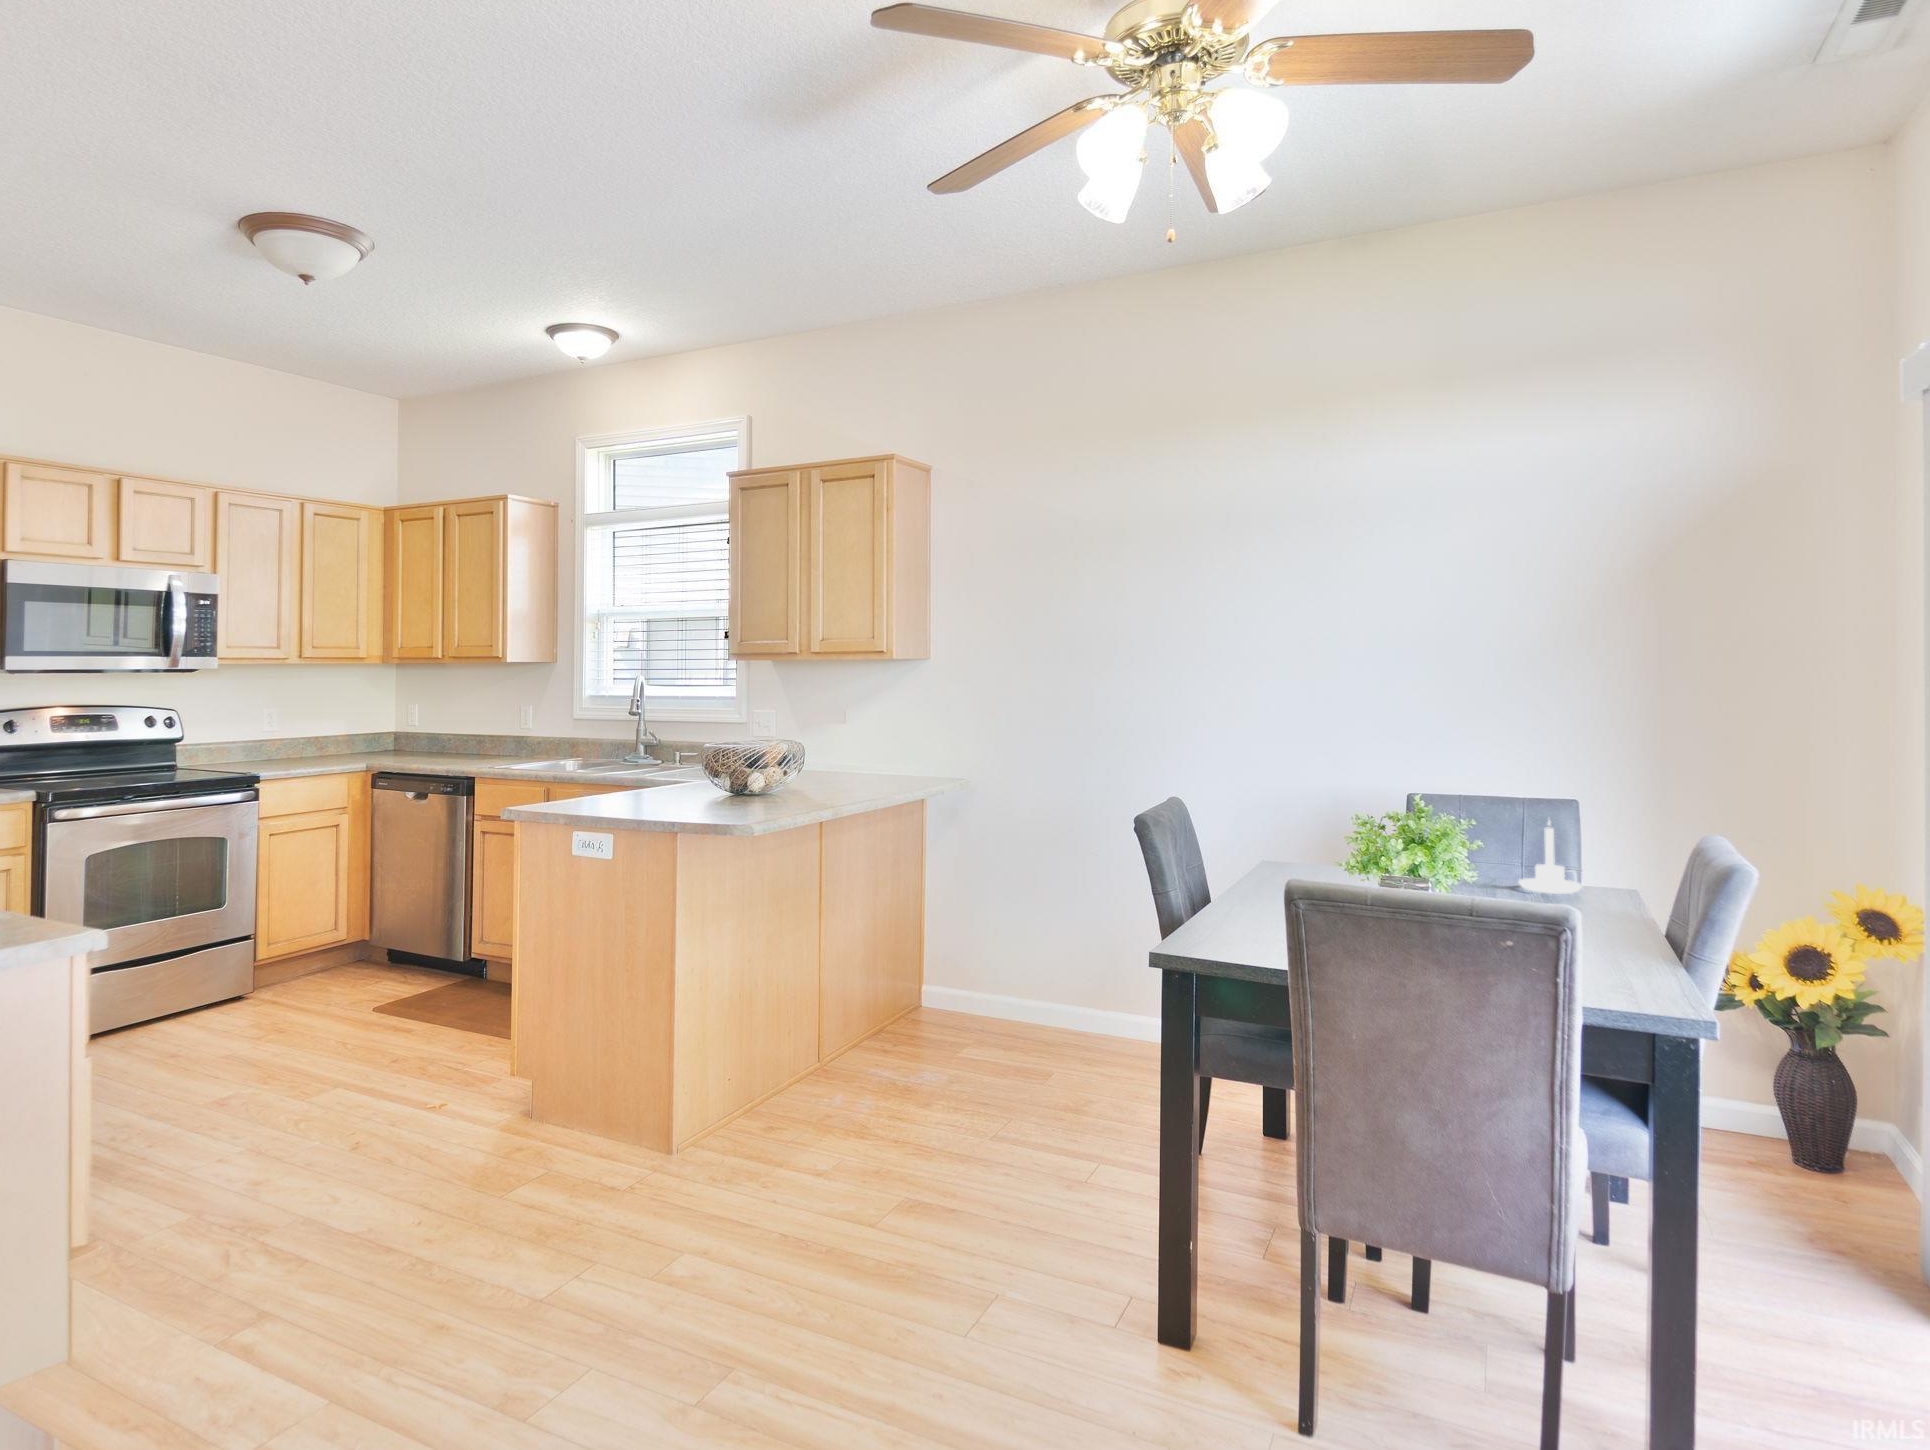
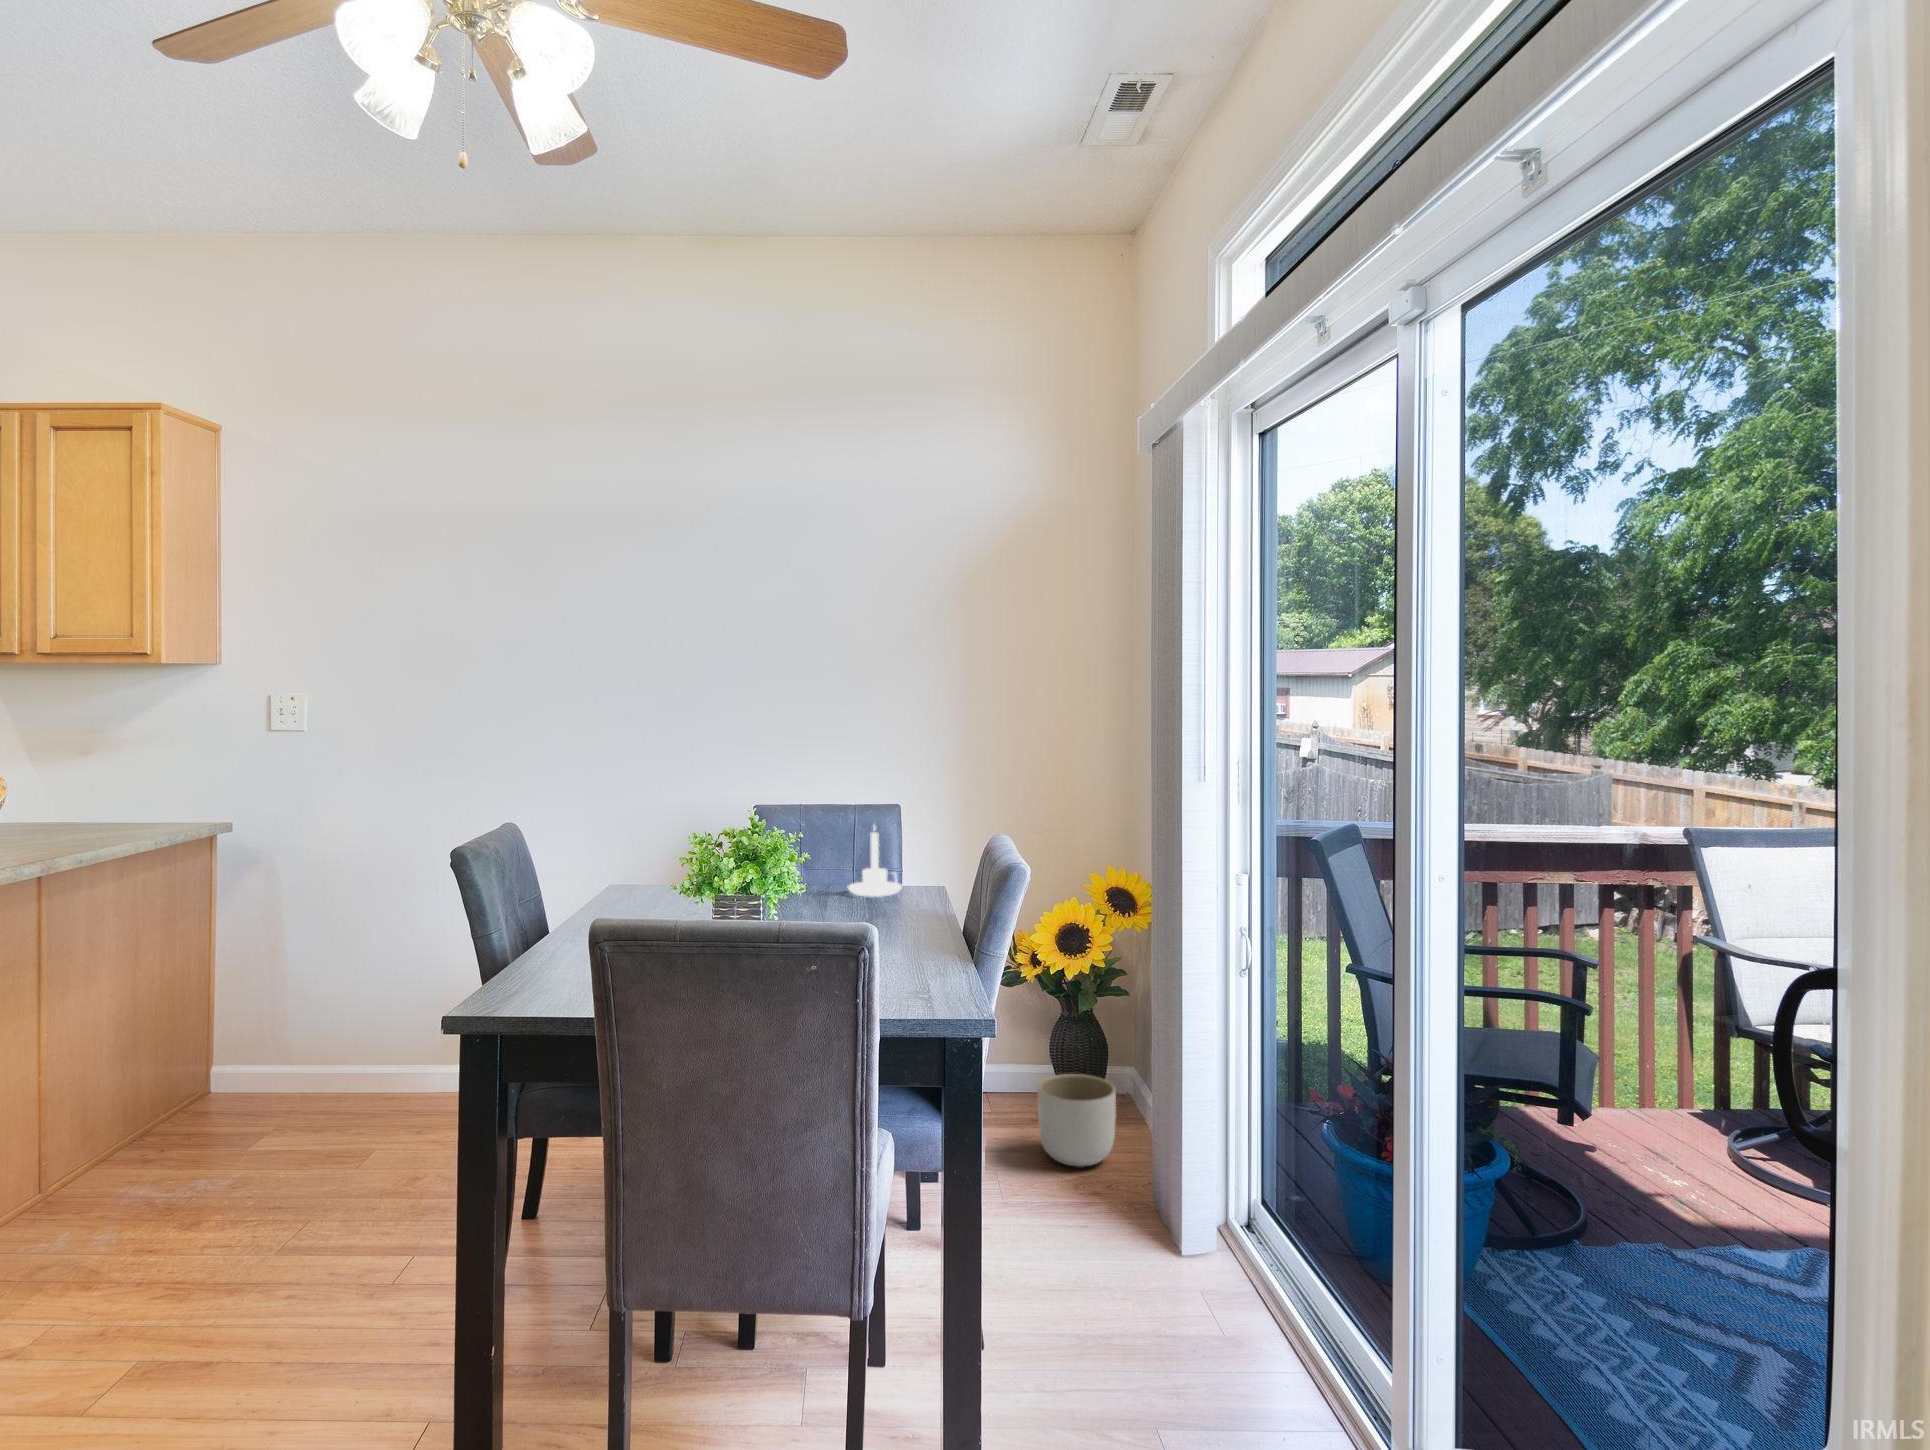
planter: none [1757,1116,1870,1225] -> present [1037,1074,1116,1167]

